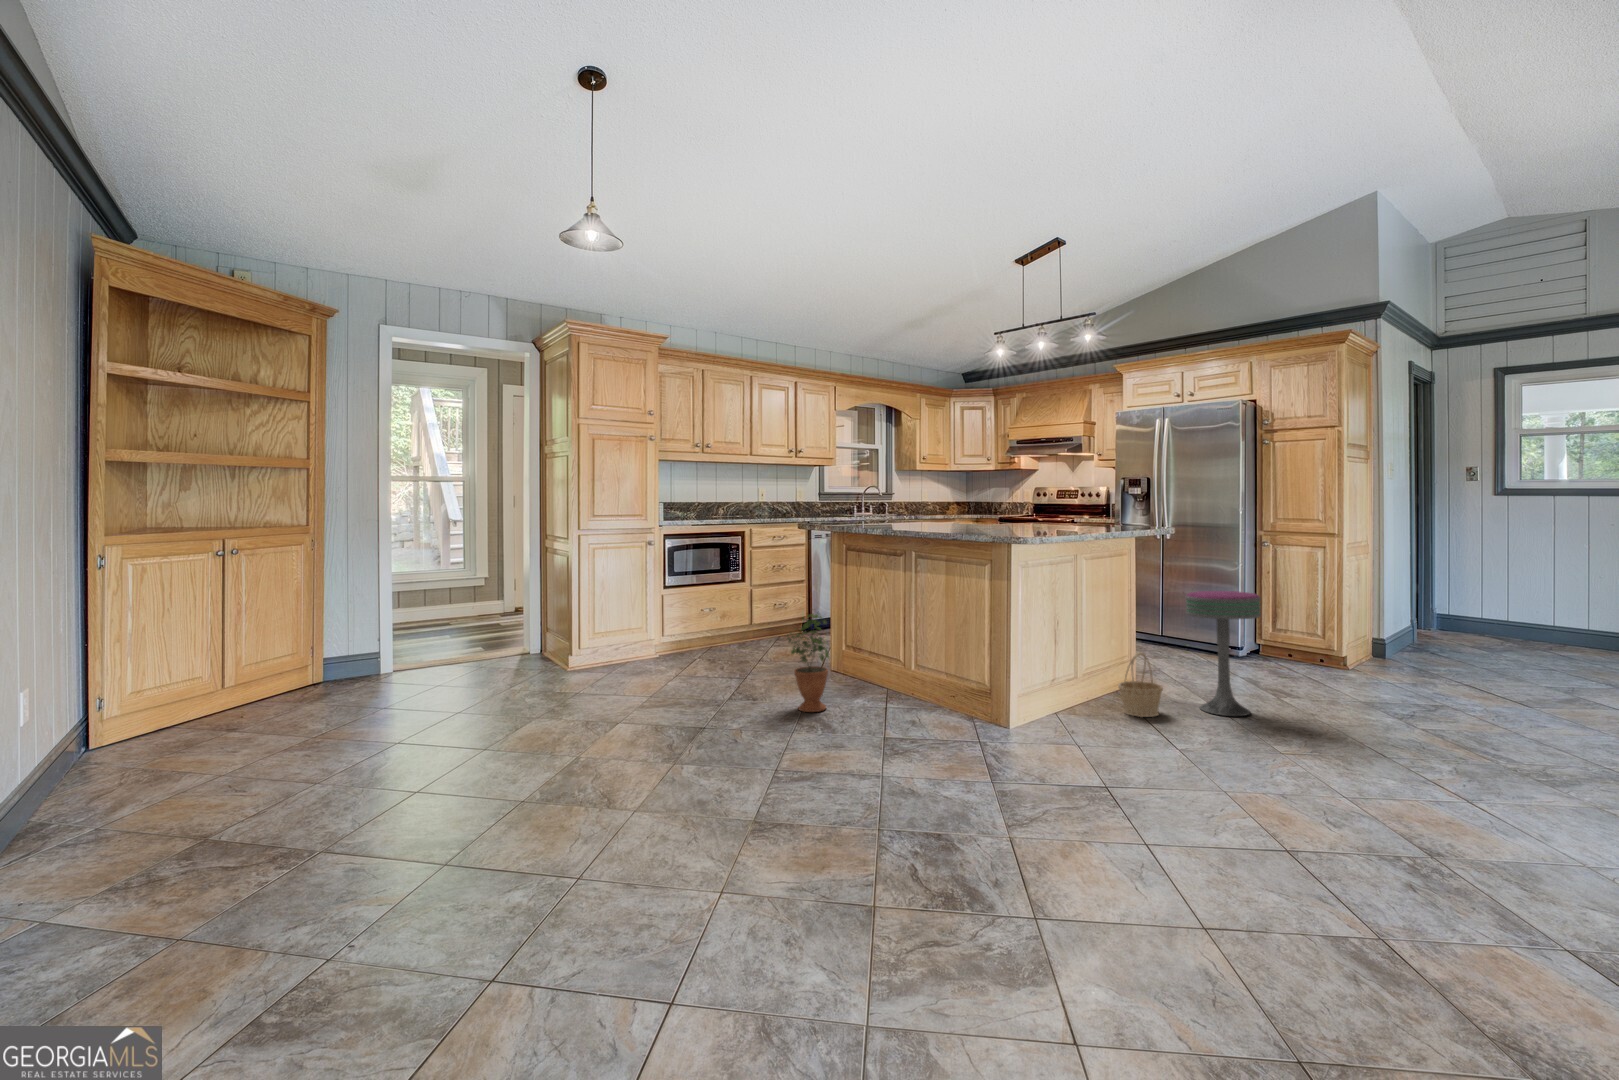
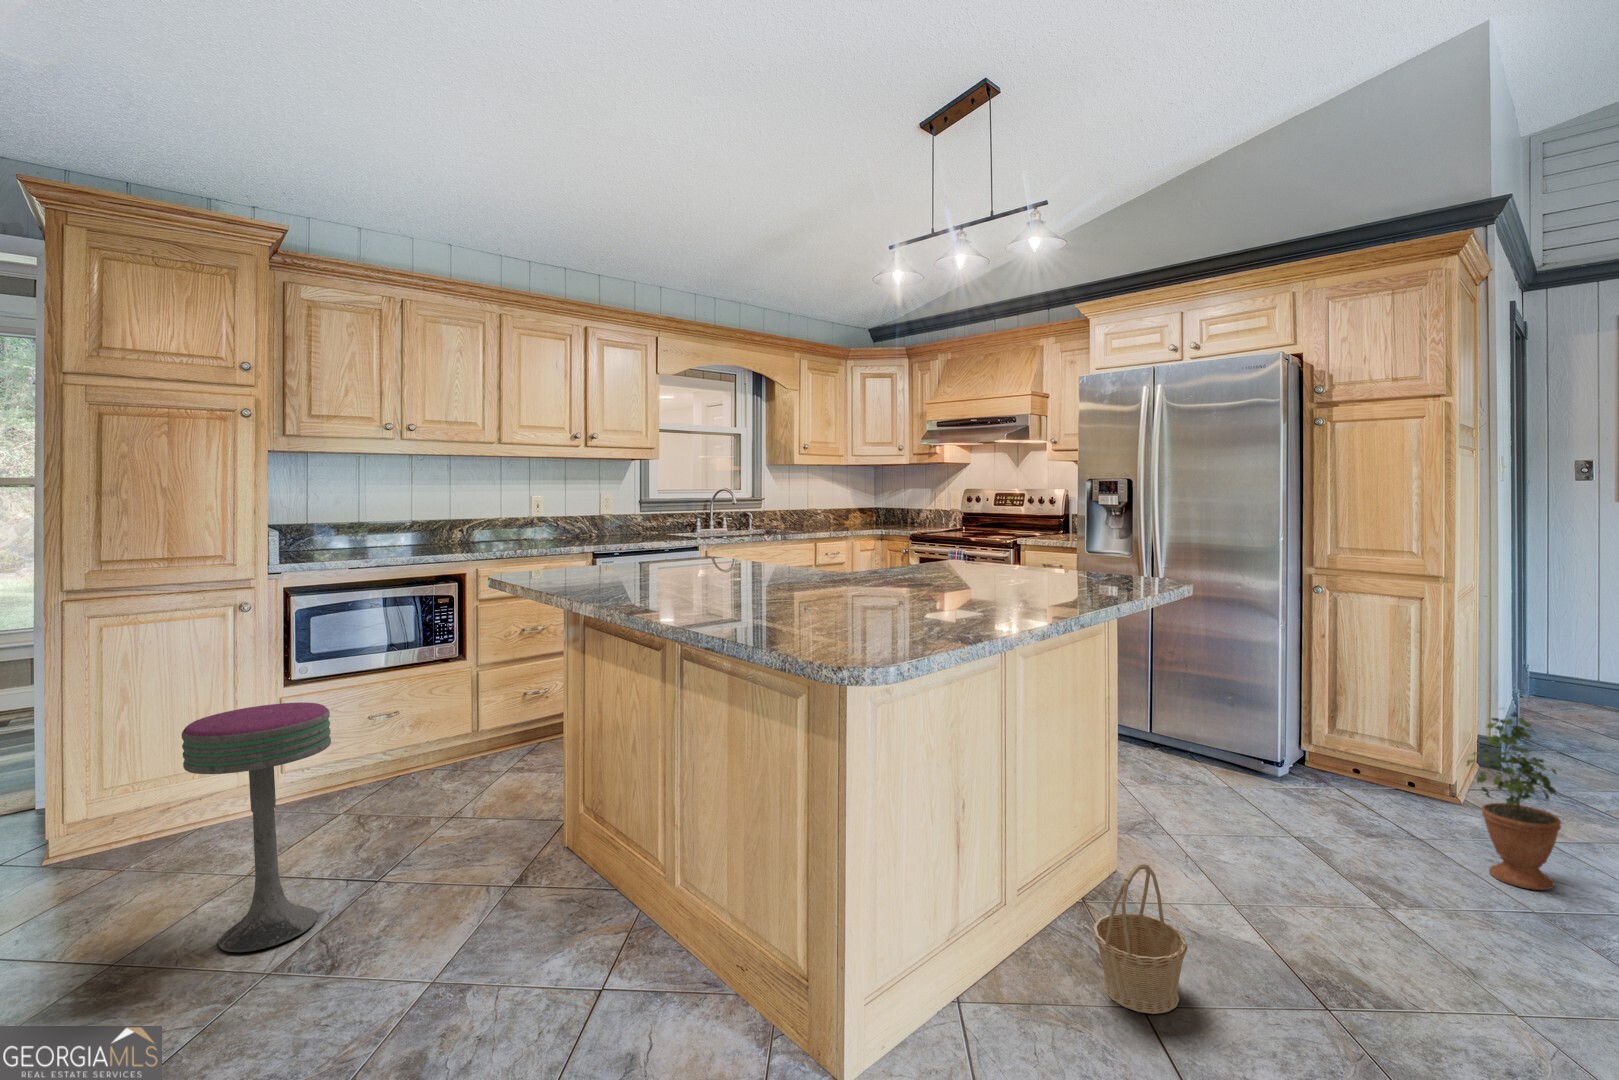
bar stool: present [1186,591,1261,716] -> present [182,702,331,952]
potted plant: present [787,613,829,712] -> present [1467,712,1561,890]

